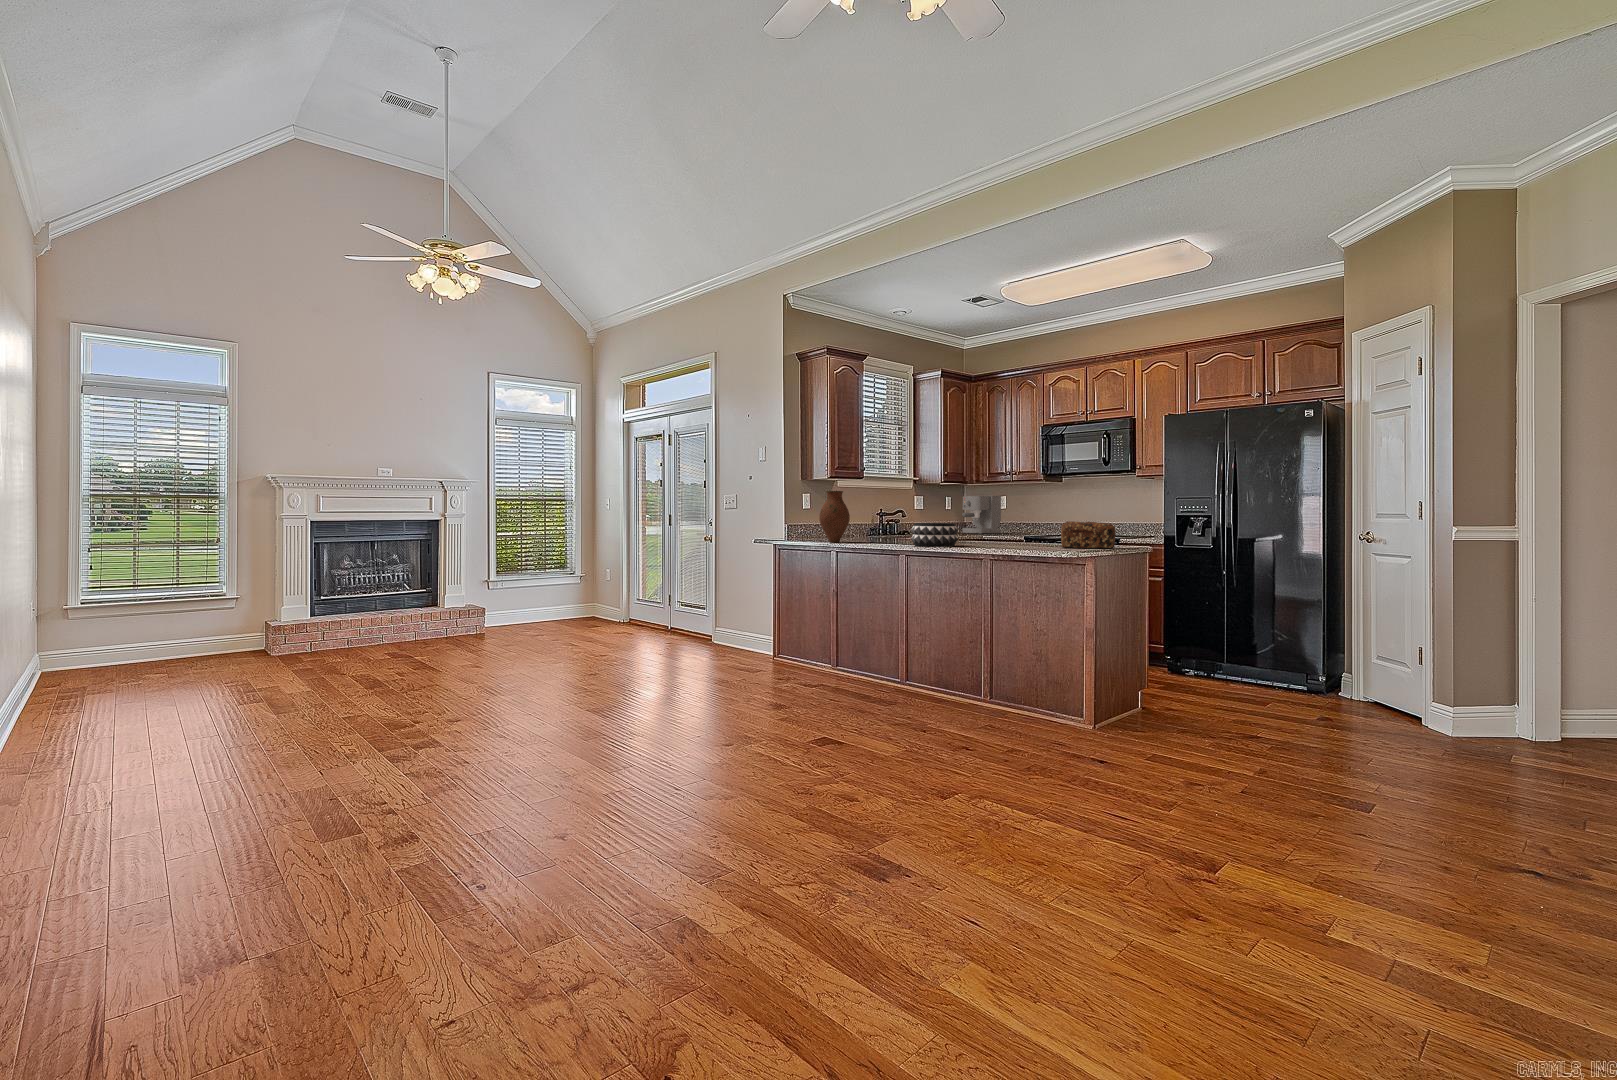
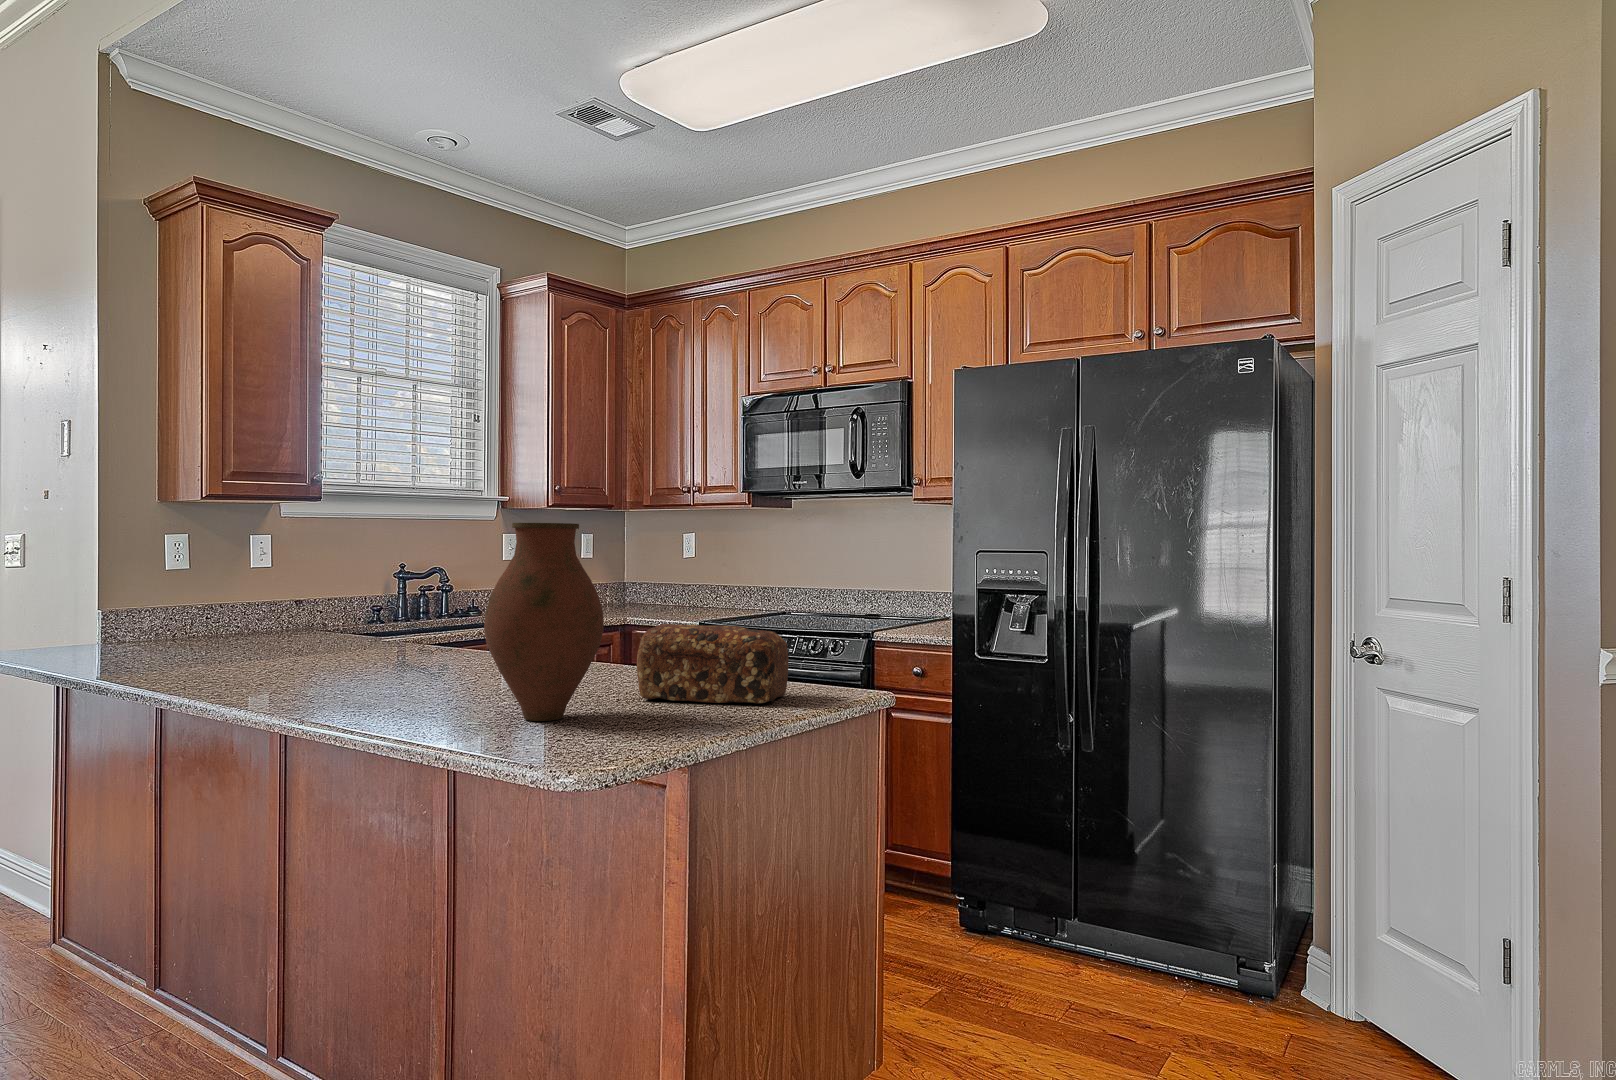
vase: present [819,491,850,543] -> present [484,523,604,721]
coffee maker: present [962,496,1001,534] -> none [599,533,682,610]
decorative bowl: present [911,523,958,547] -> none [256,620,399,693]

